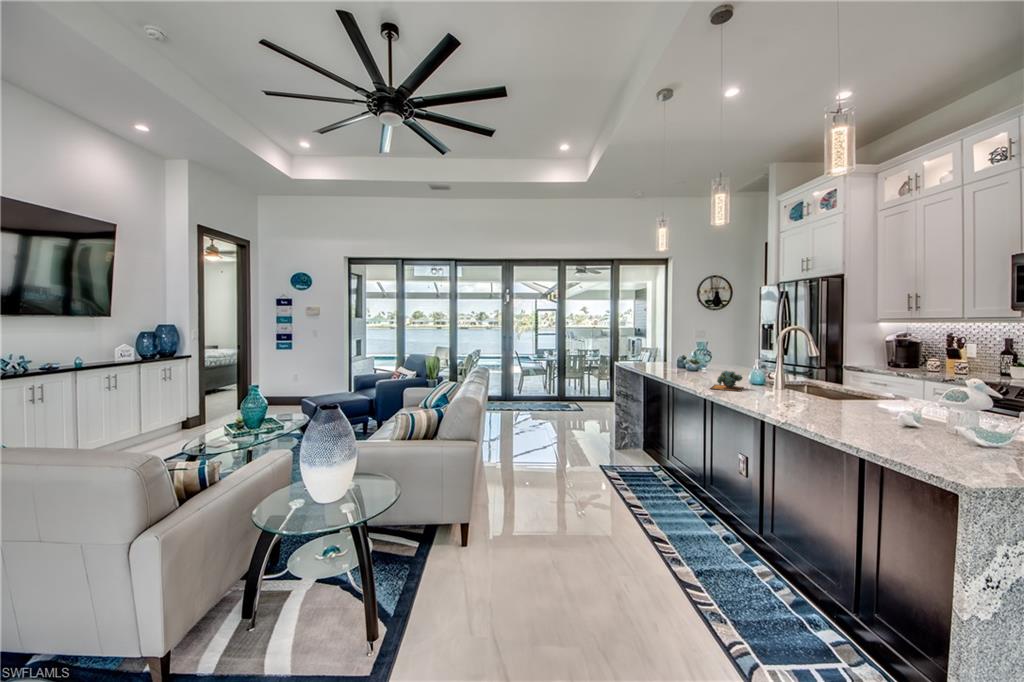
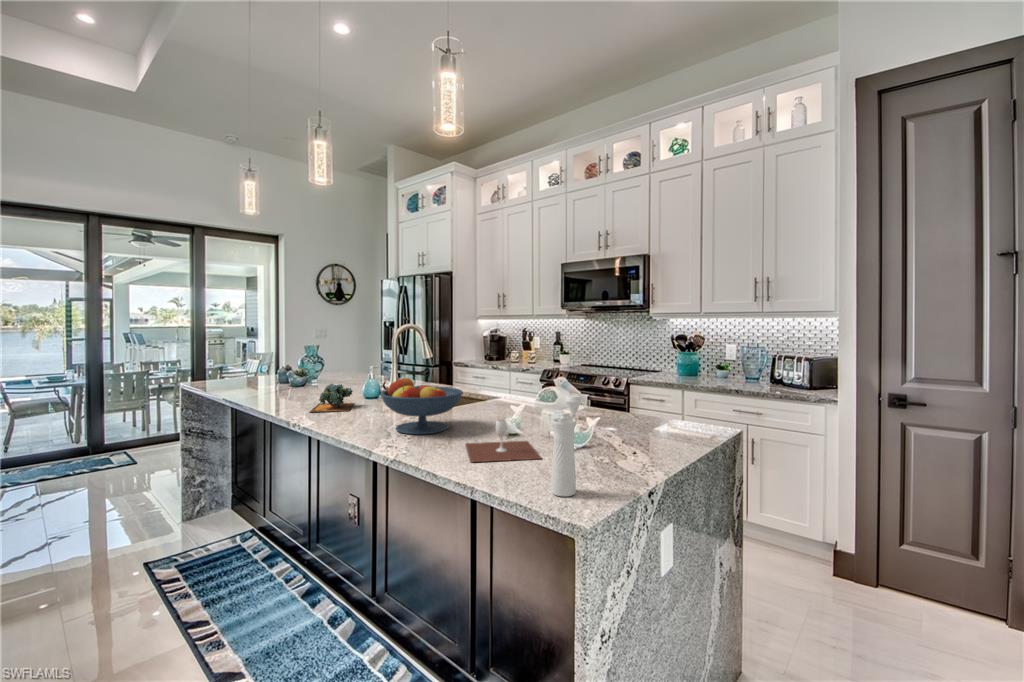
fruit bowl: none [772,368,851,414] -> present [381,378,463,434]
pepper mill: none [941,390,987,470] -> present [551,395,582,497]
wine glass: none [852,408,939,445] -> present [466,420,541,462]

